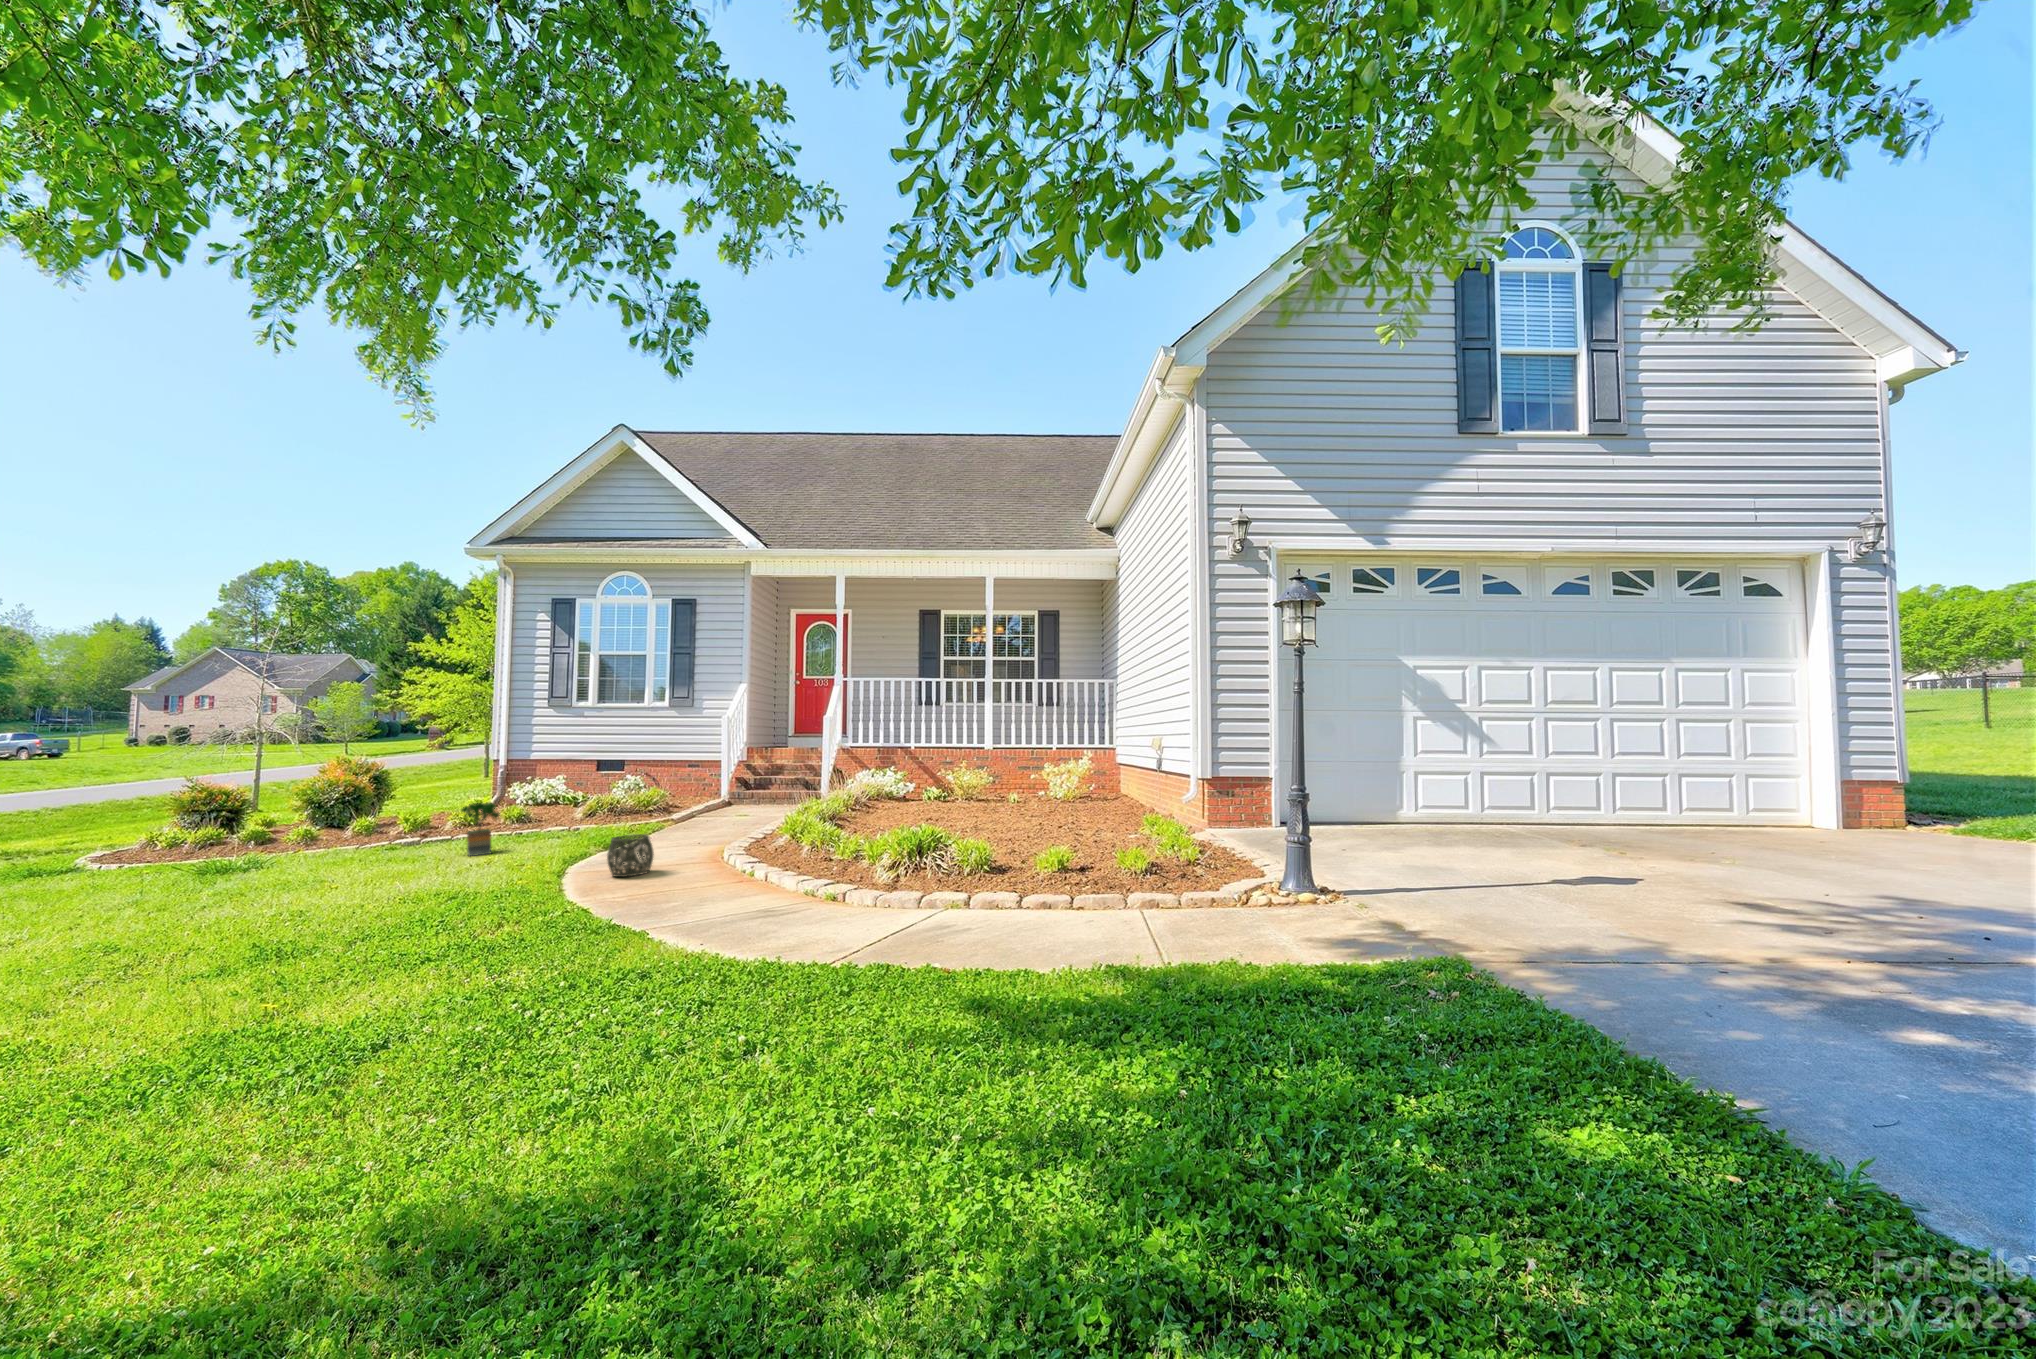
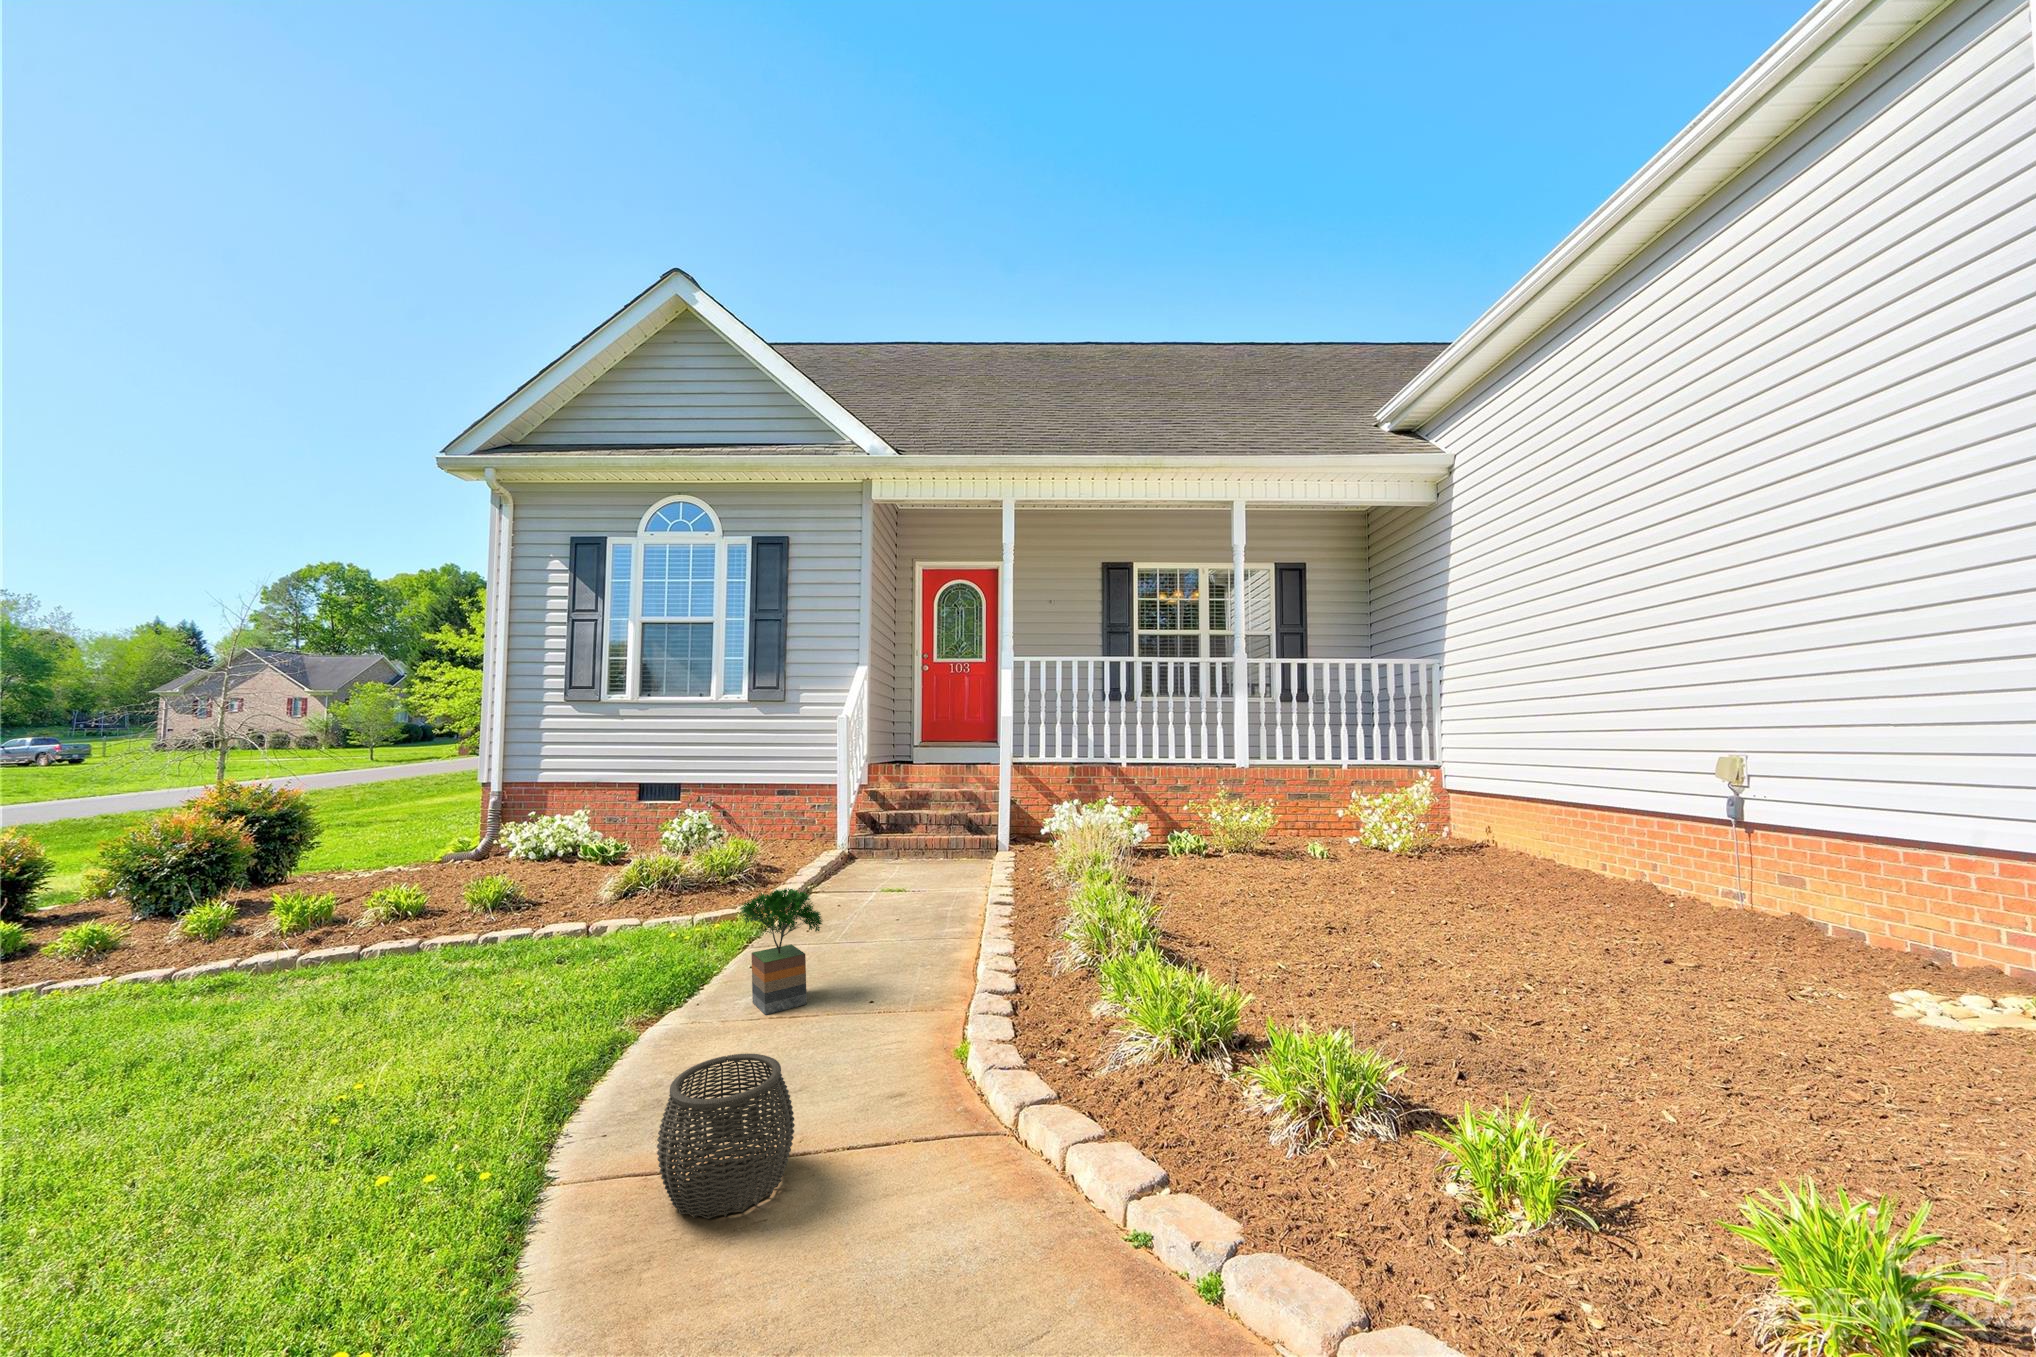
potted tree: present [461,803,500,856] -> present [740,888,822,1015]

